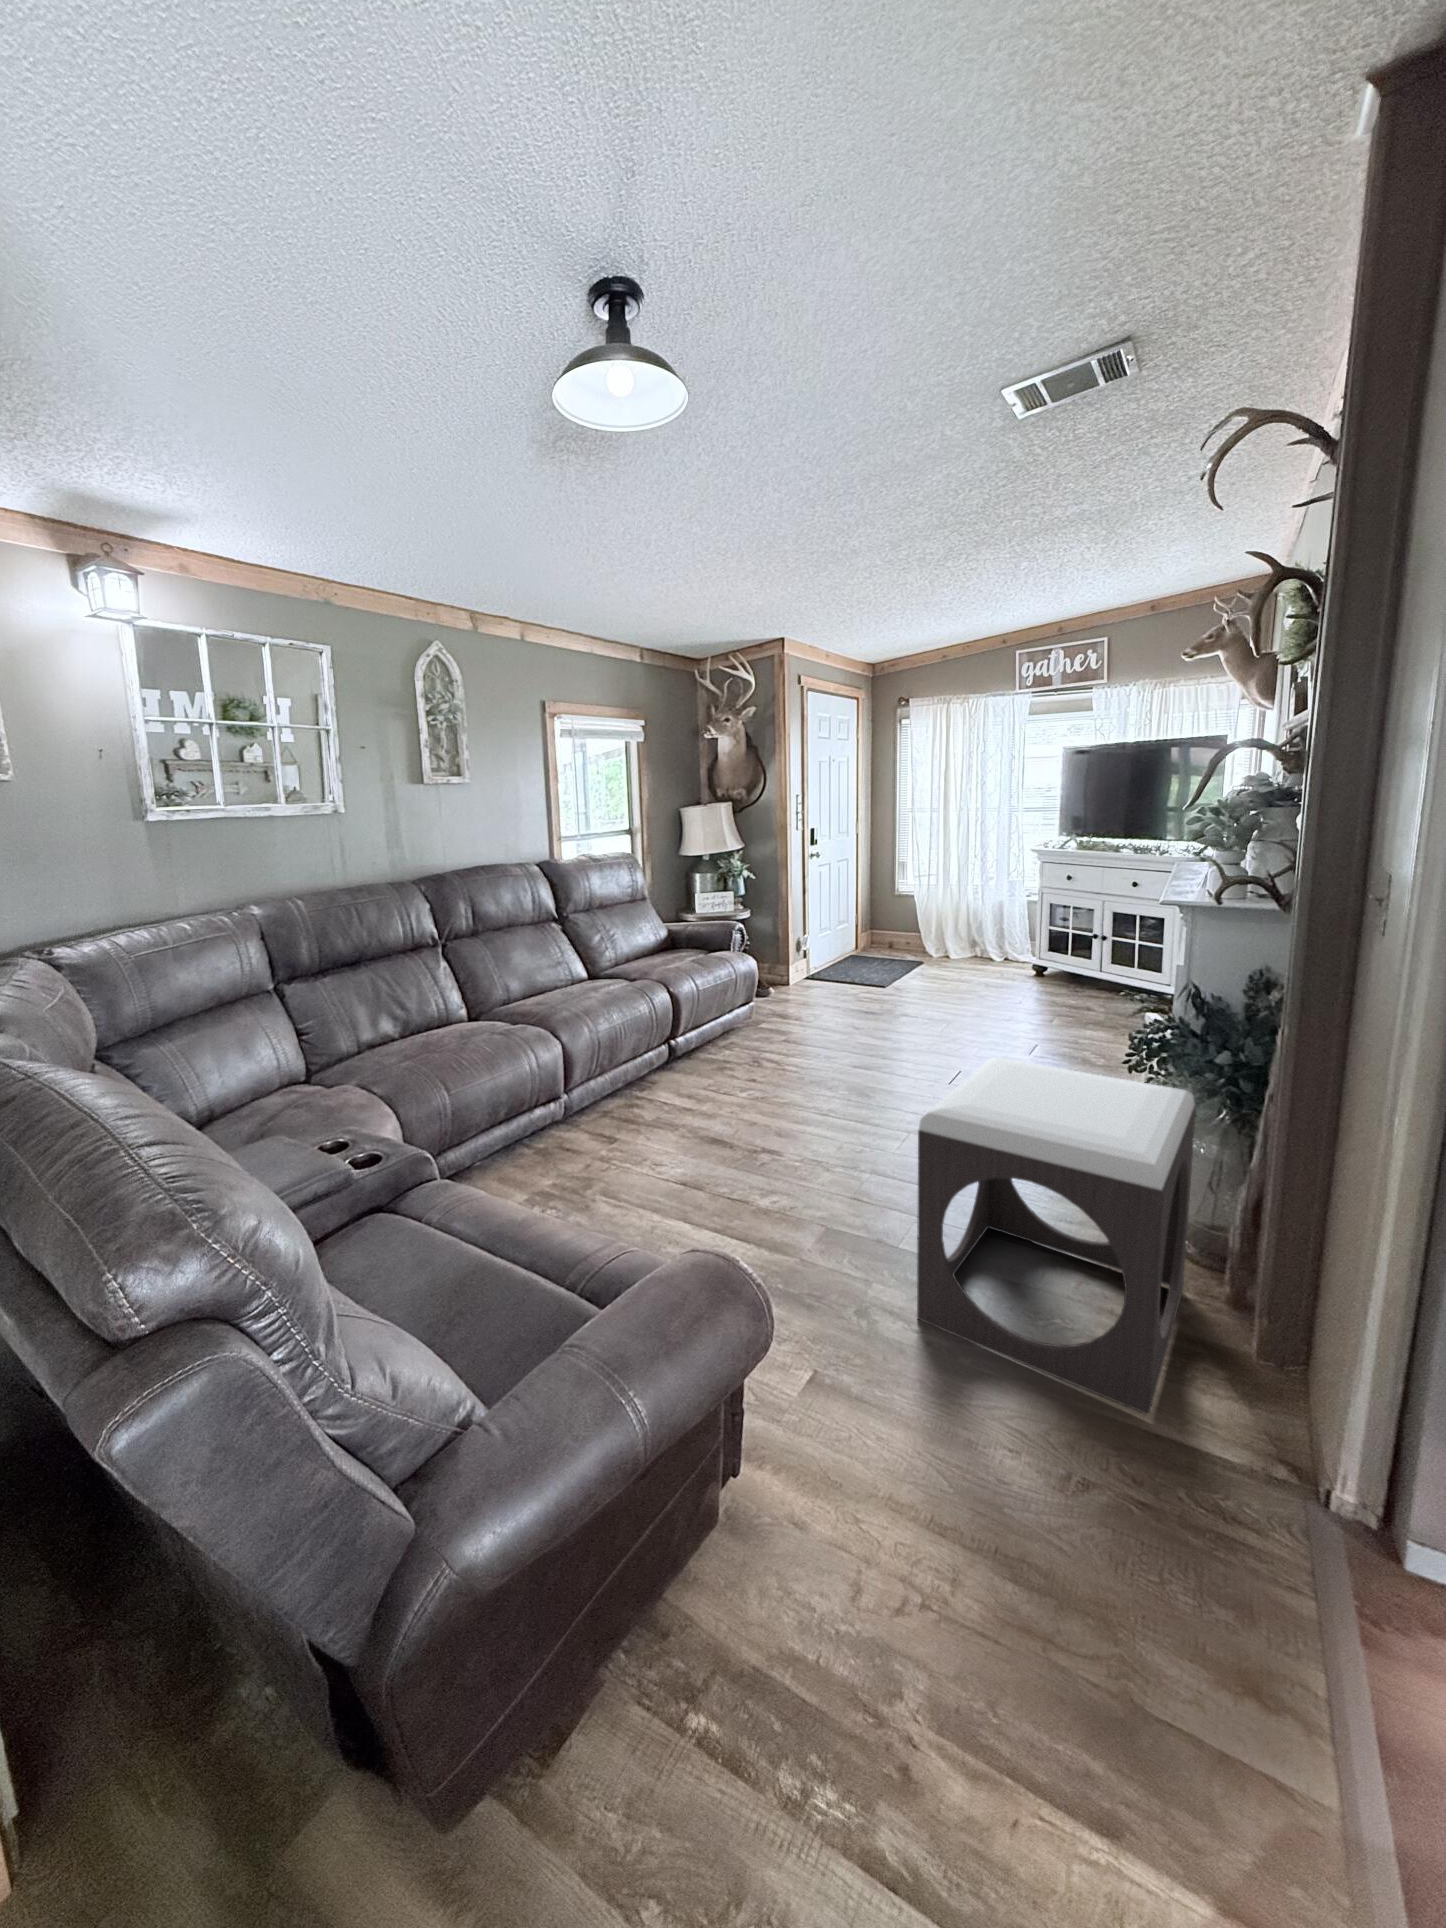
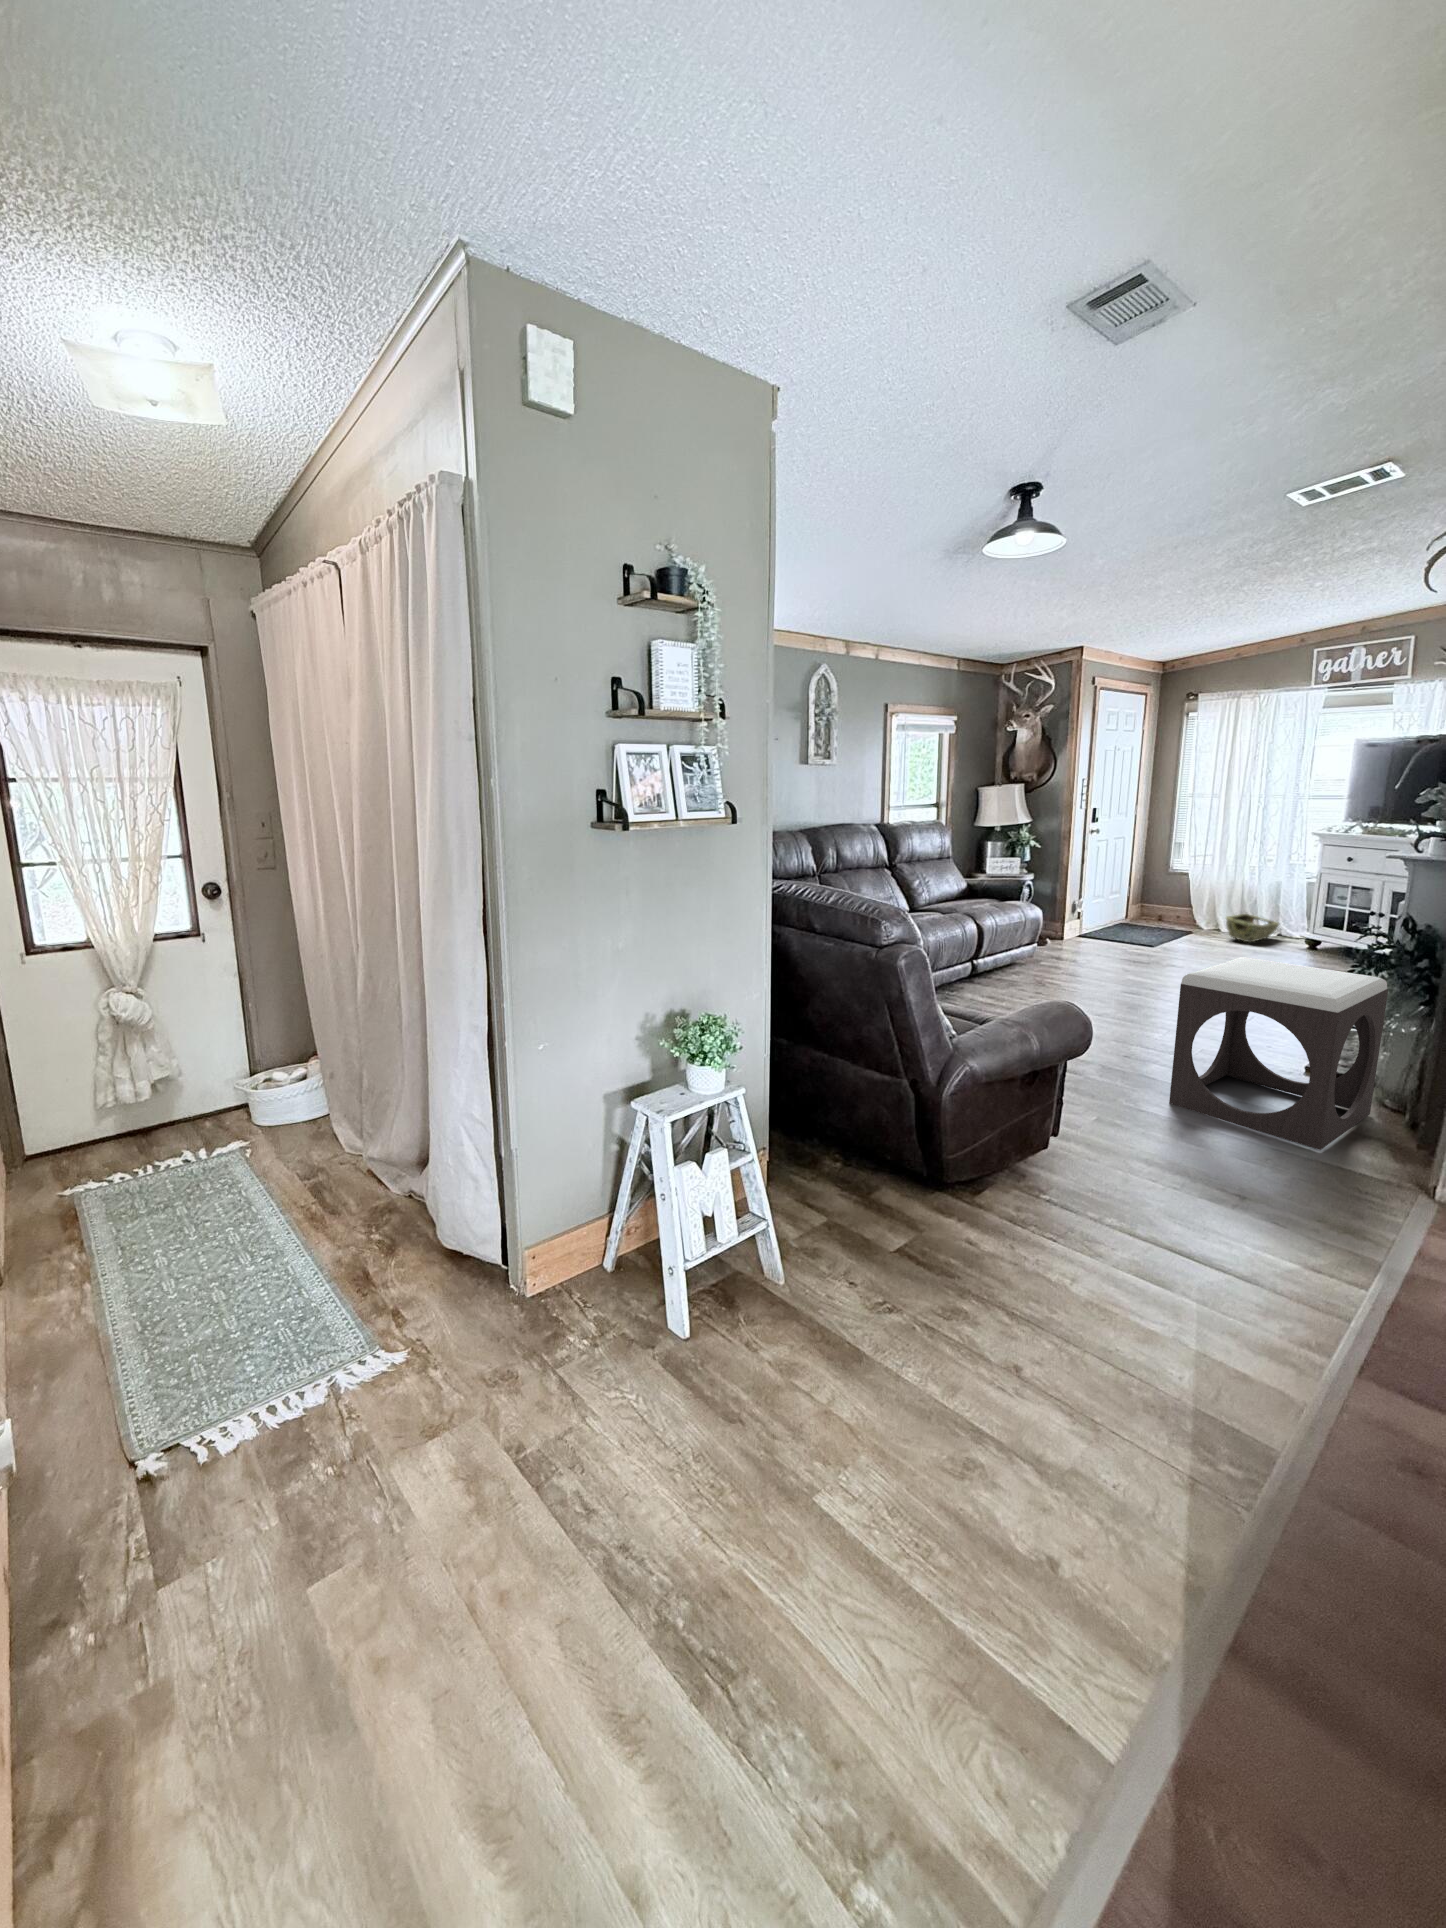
woven basket: none [954,939,1005,973] -> present [1226,914,1279,942]

